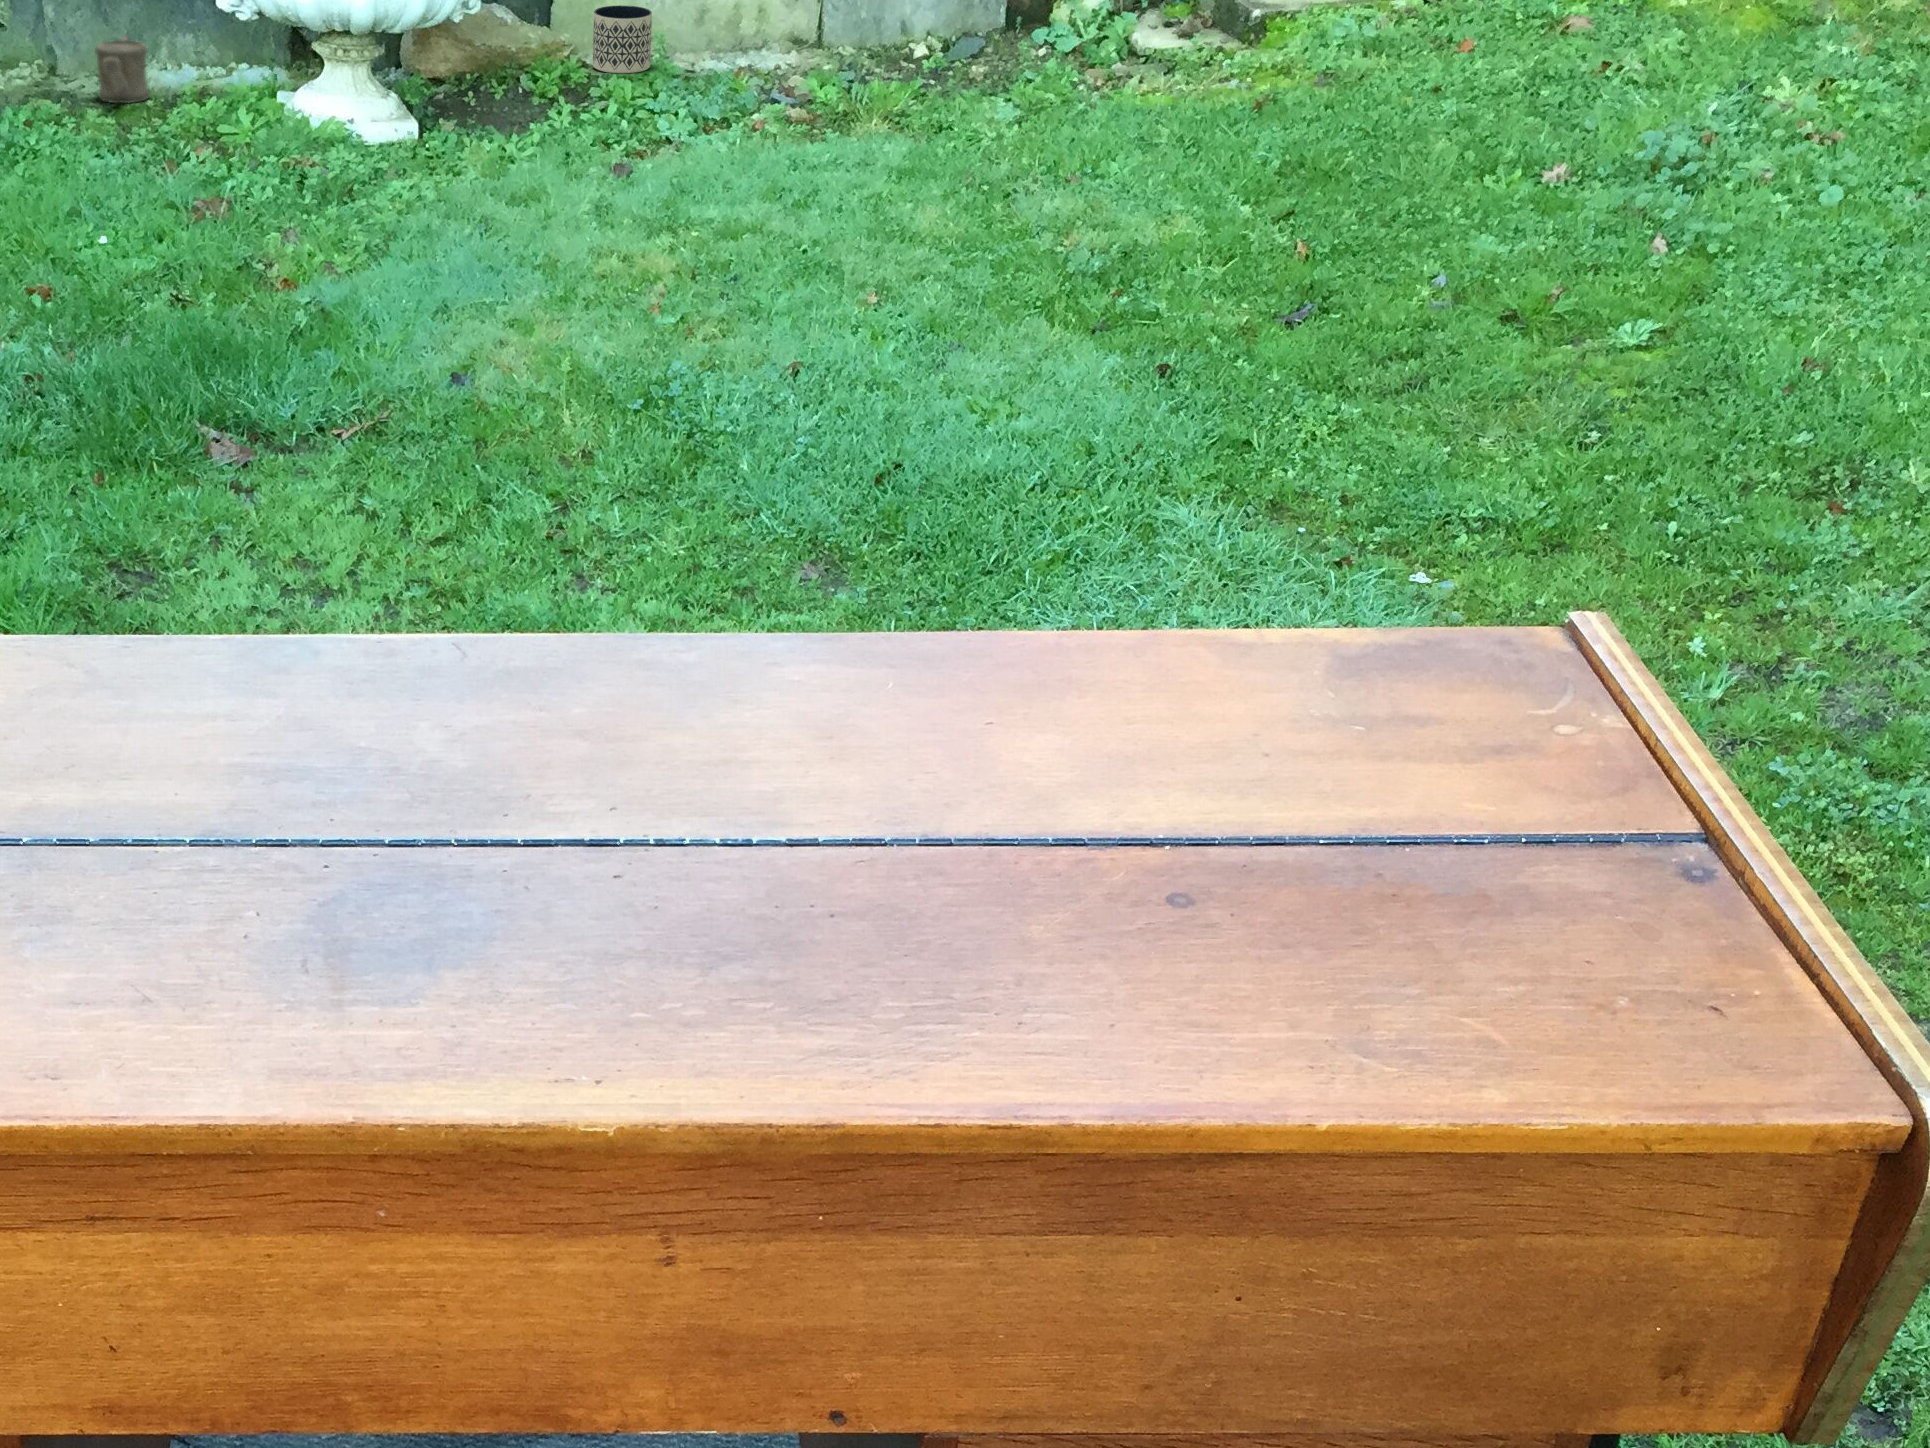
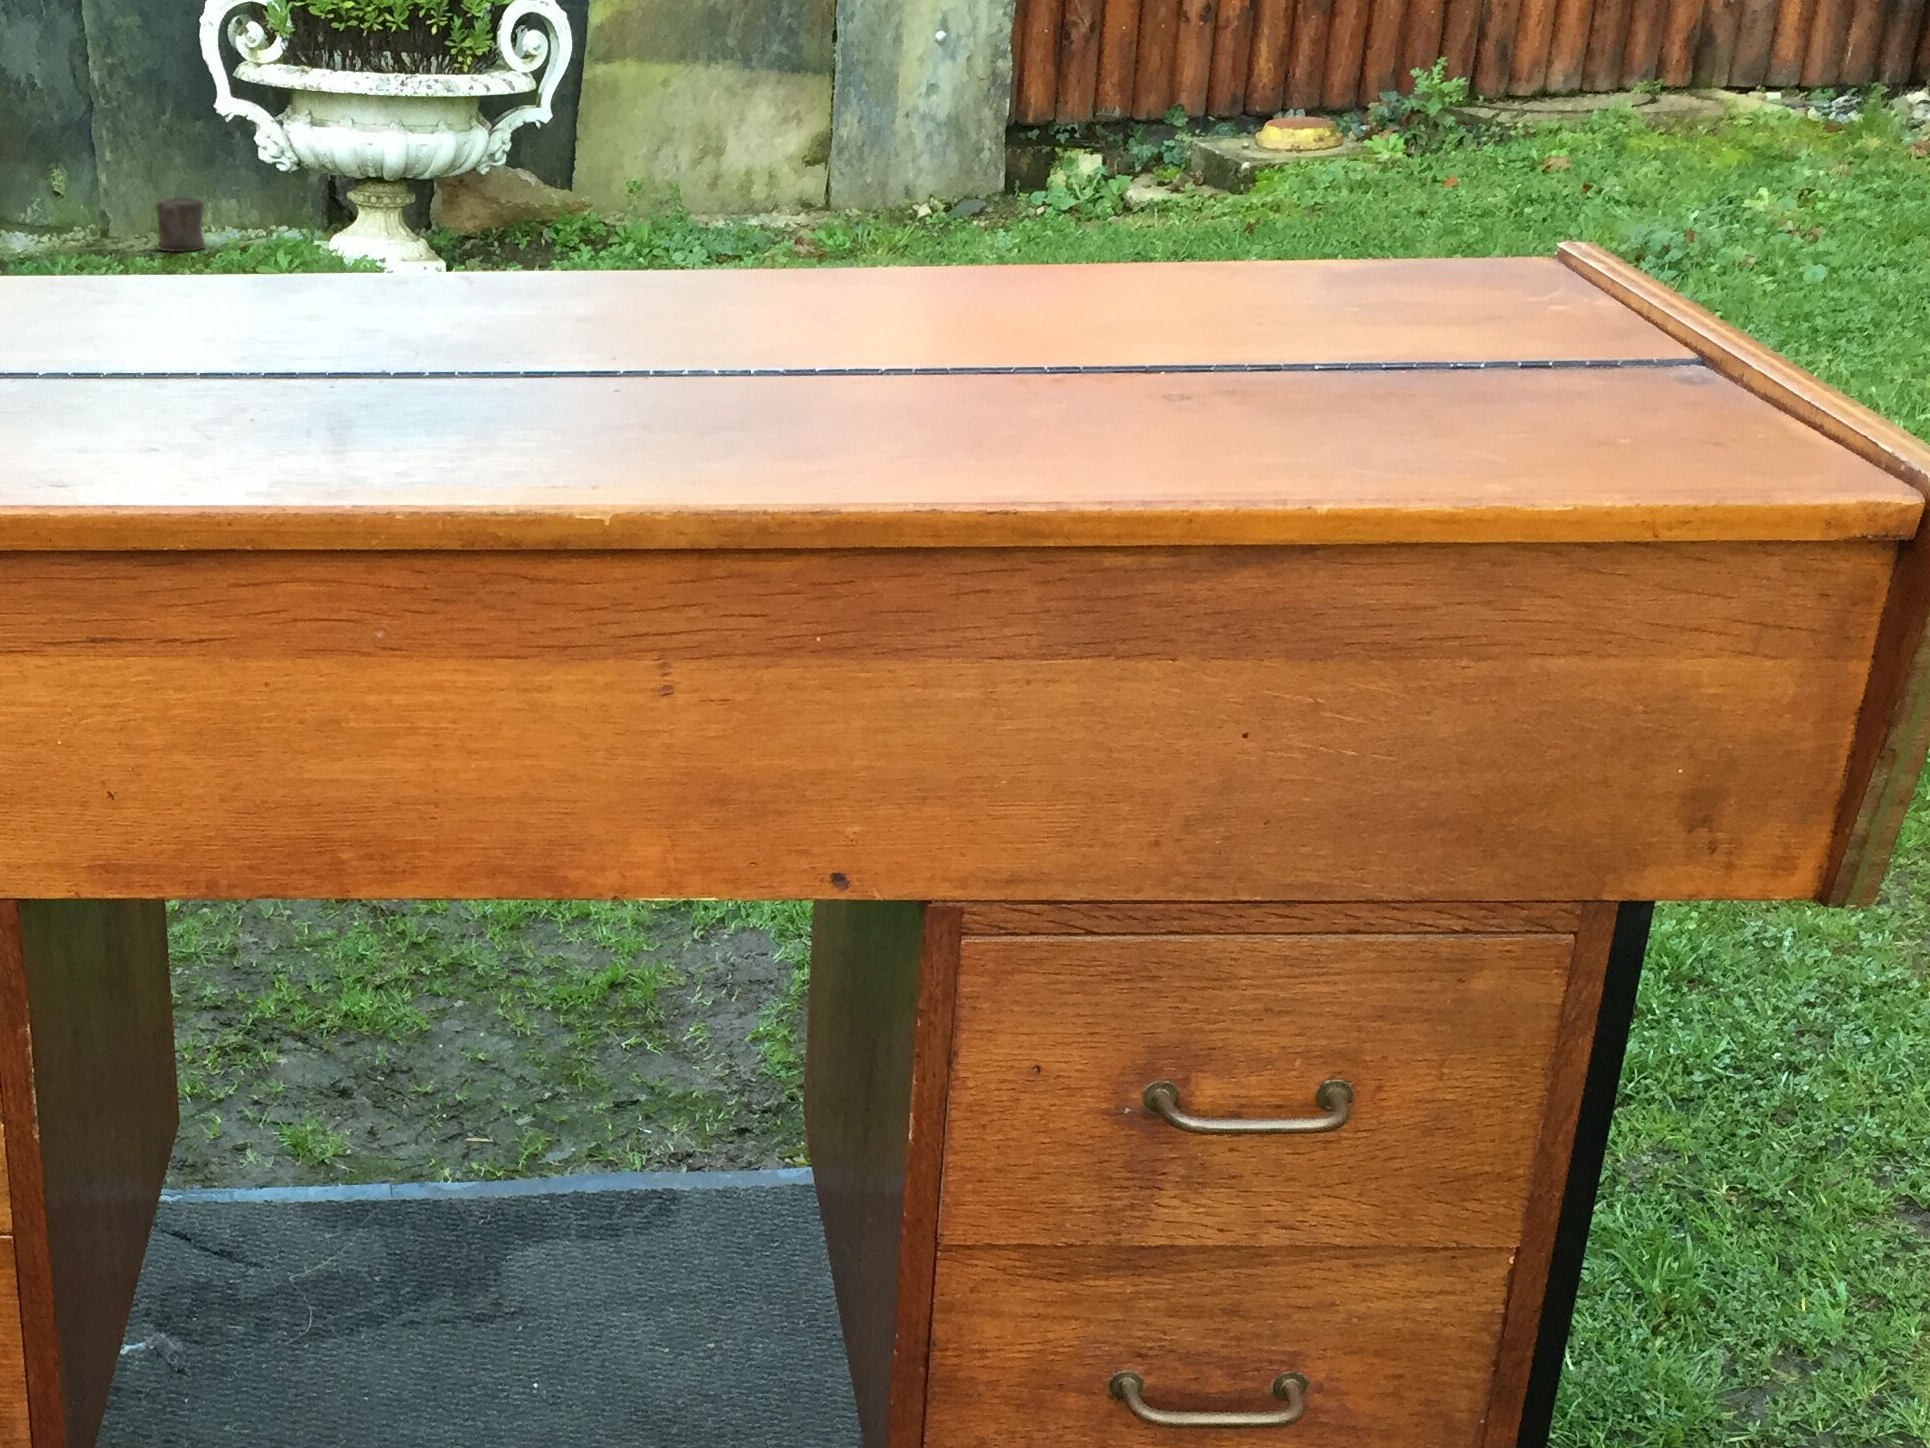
planter: present [592,5,652,74] -> none [617,170,672,228]

